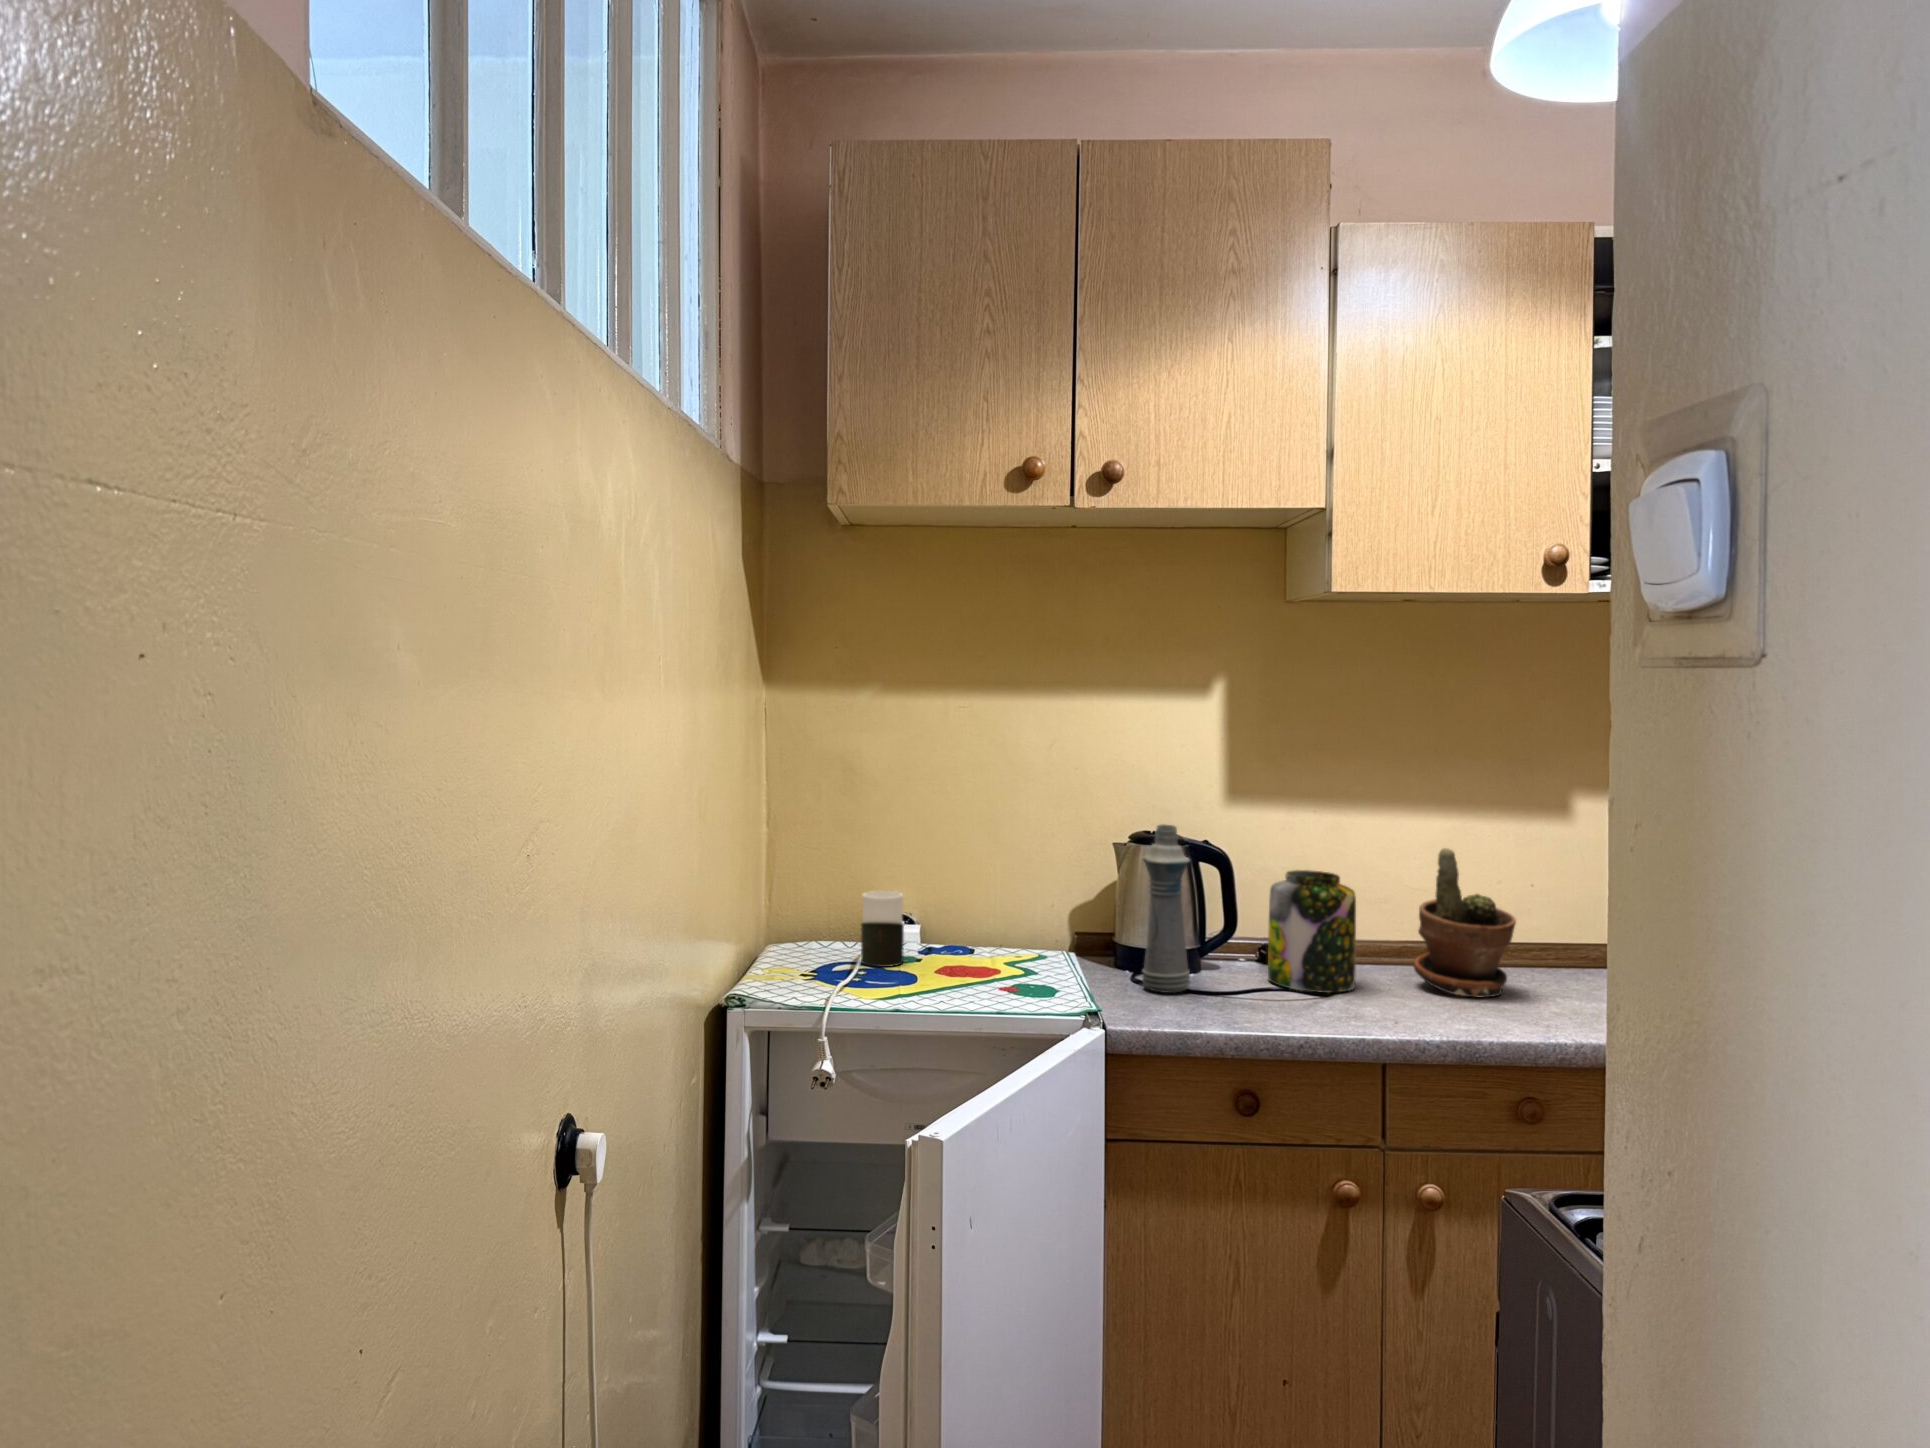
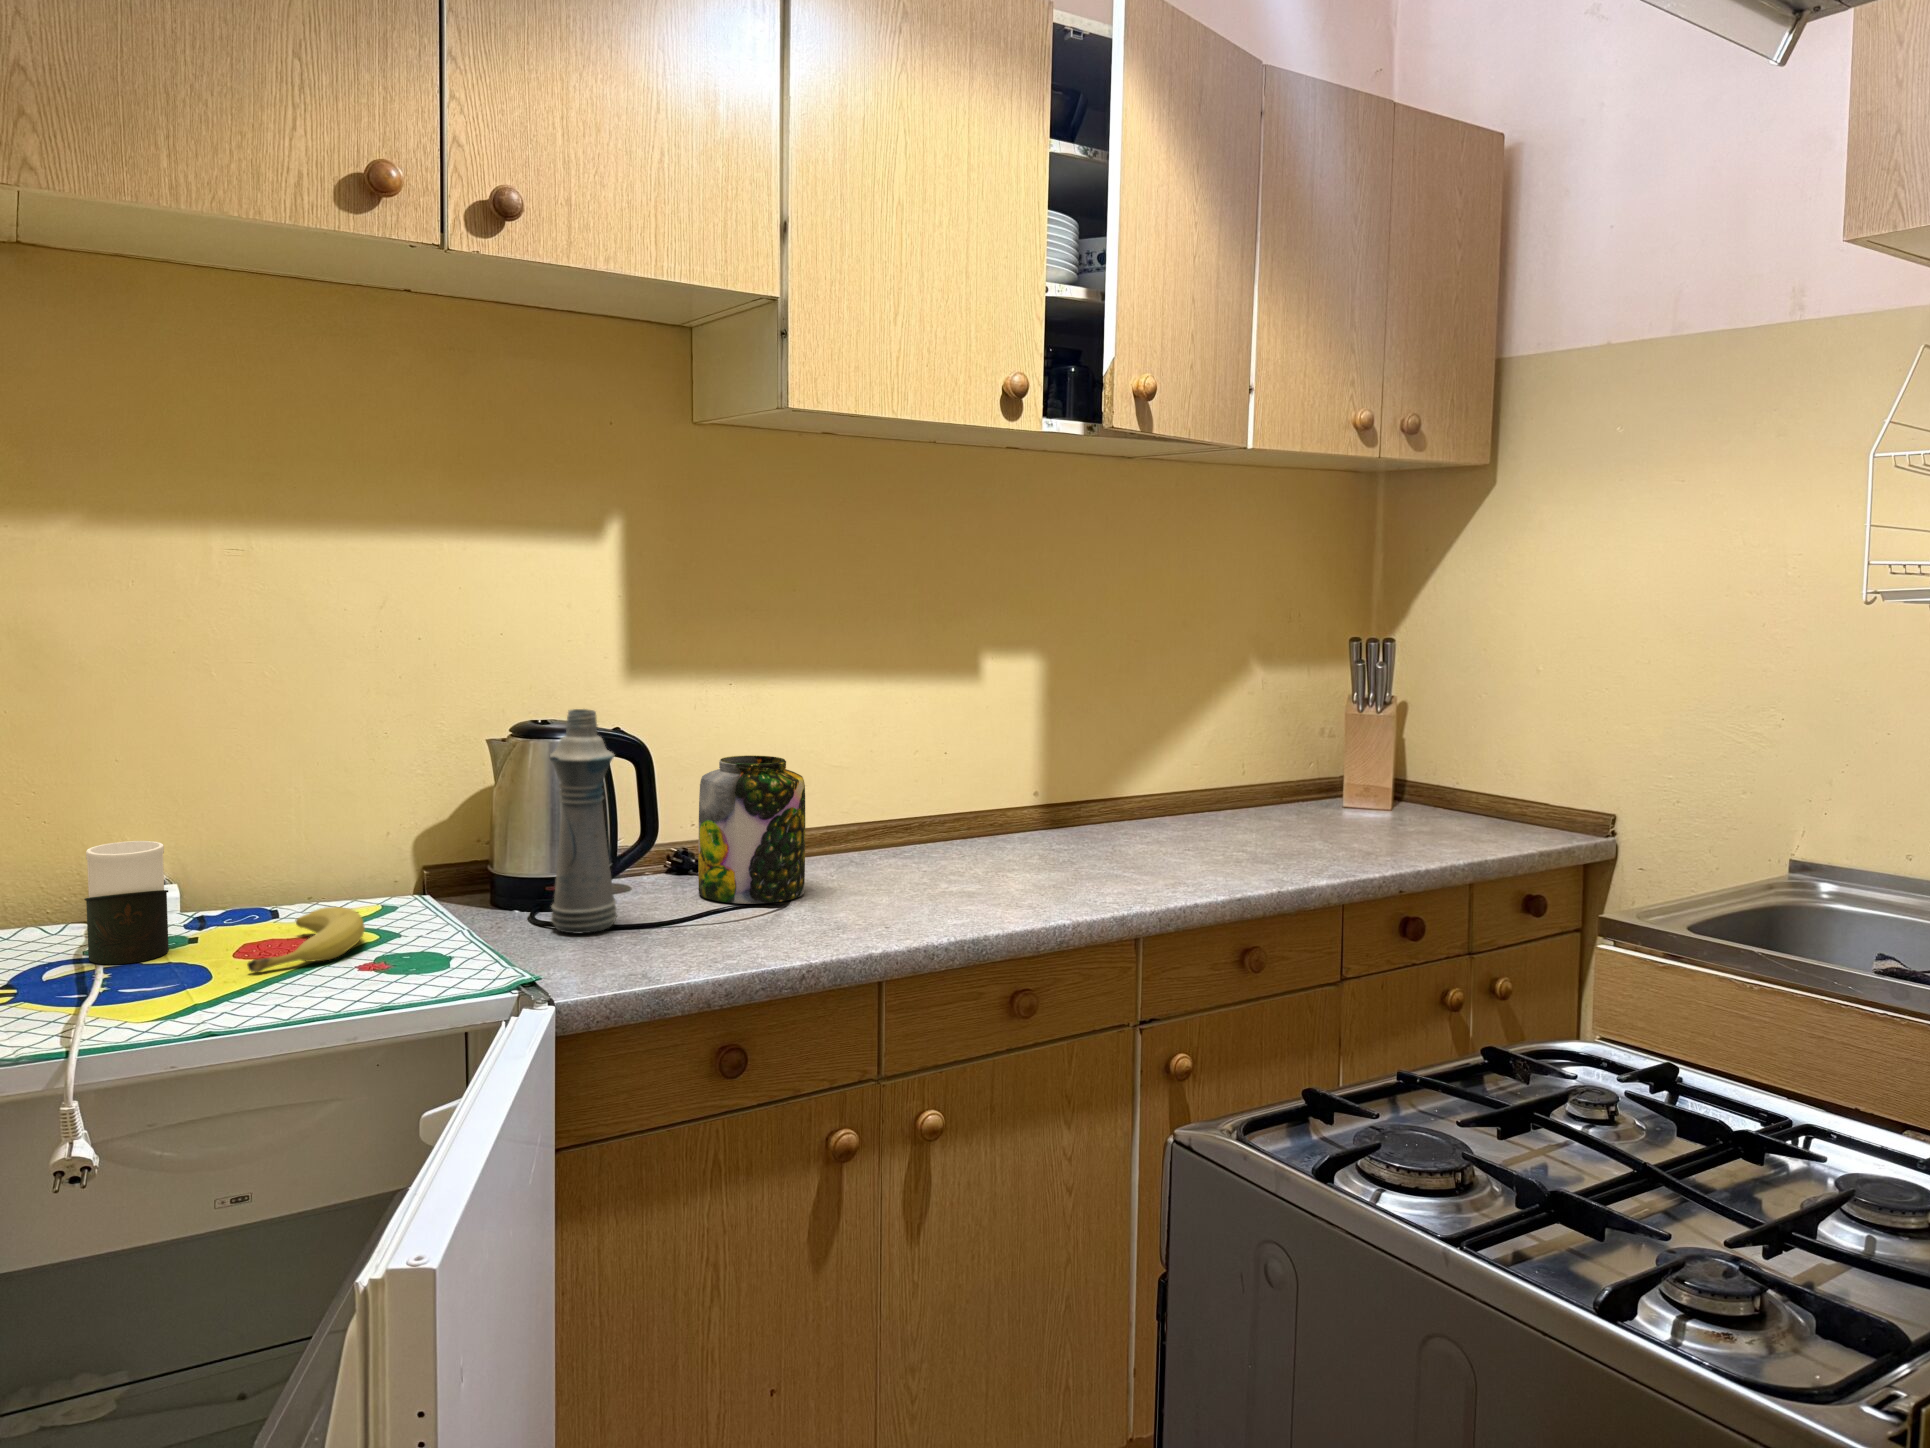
potted plant: present [1413,848,1516,998] -> none [859,717,969,883]
fruit: none [936,948,1012,983] -> present [247,907,365,972]

